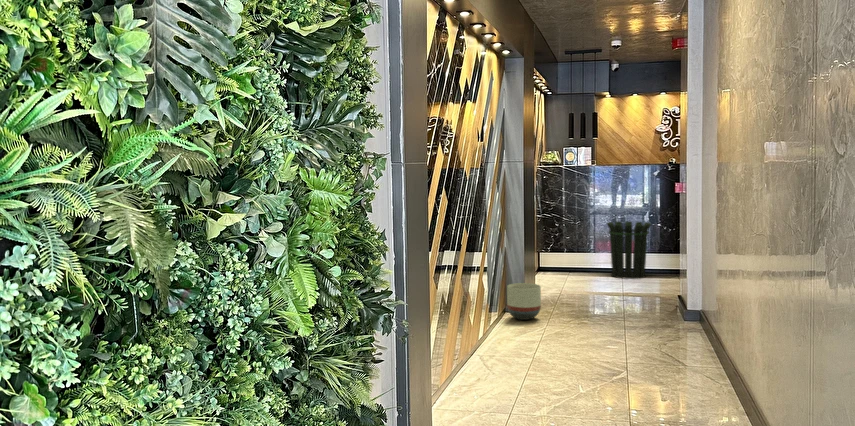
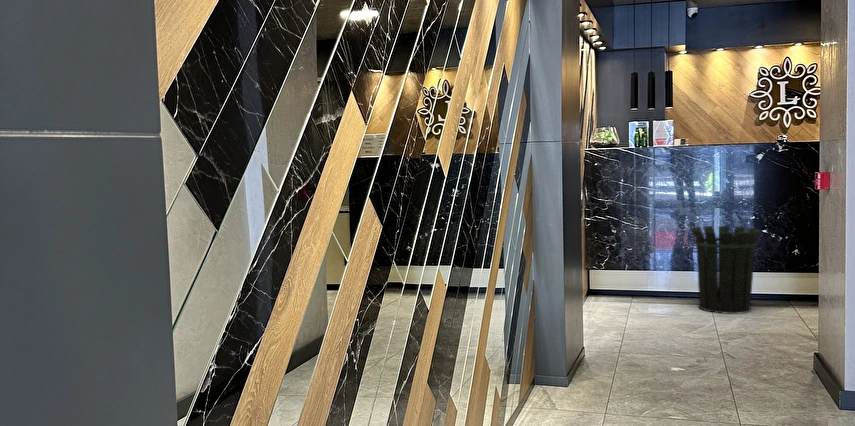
planter: present [507,283,541,320] -> none [536,338,594,405]

